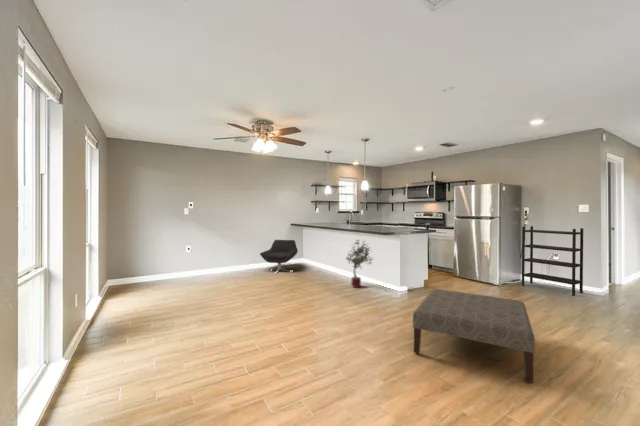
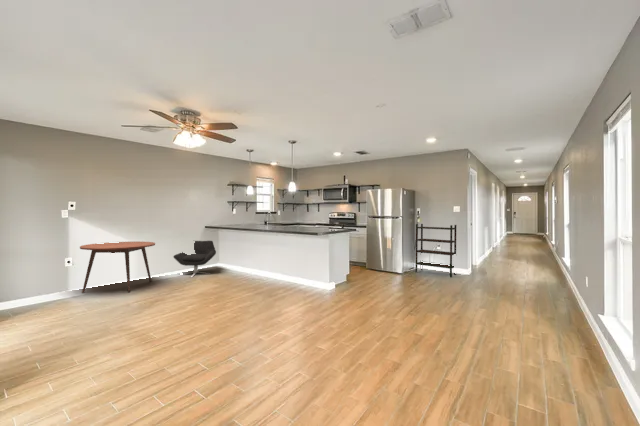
dining table: none [187,239,244,284] -> present [80,242,155,293]
potted tree: present [346,240,373,288] -> none [271,237,299,284]
ottoman: present [413,289,535,383] -> none [349,278,442,343]

